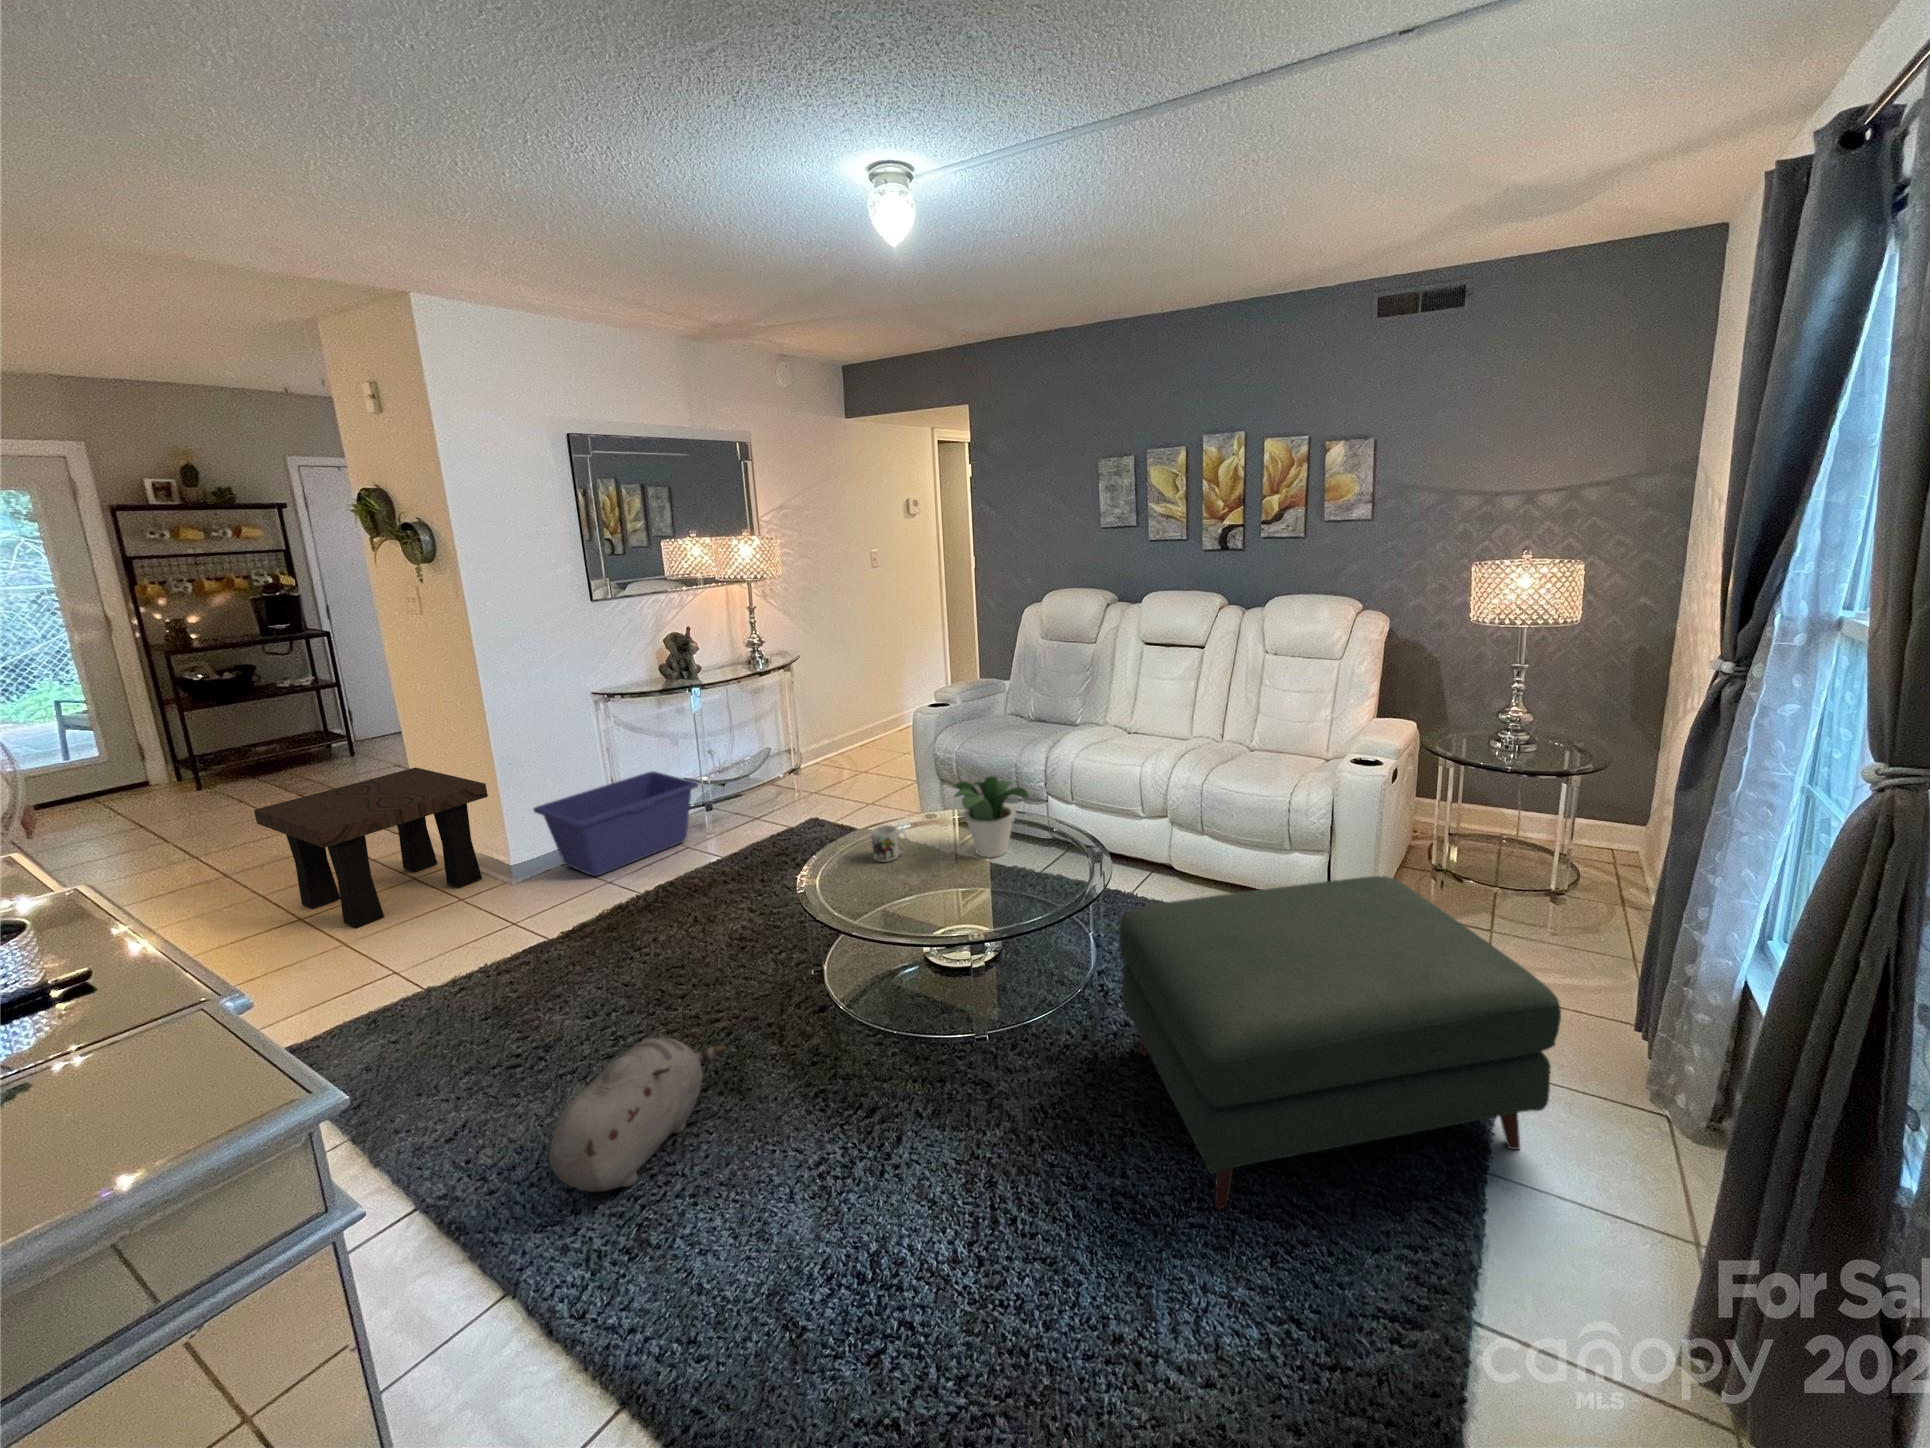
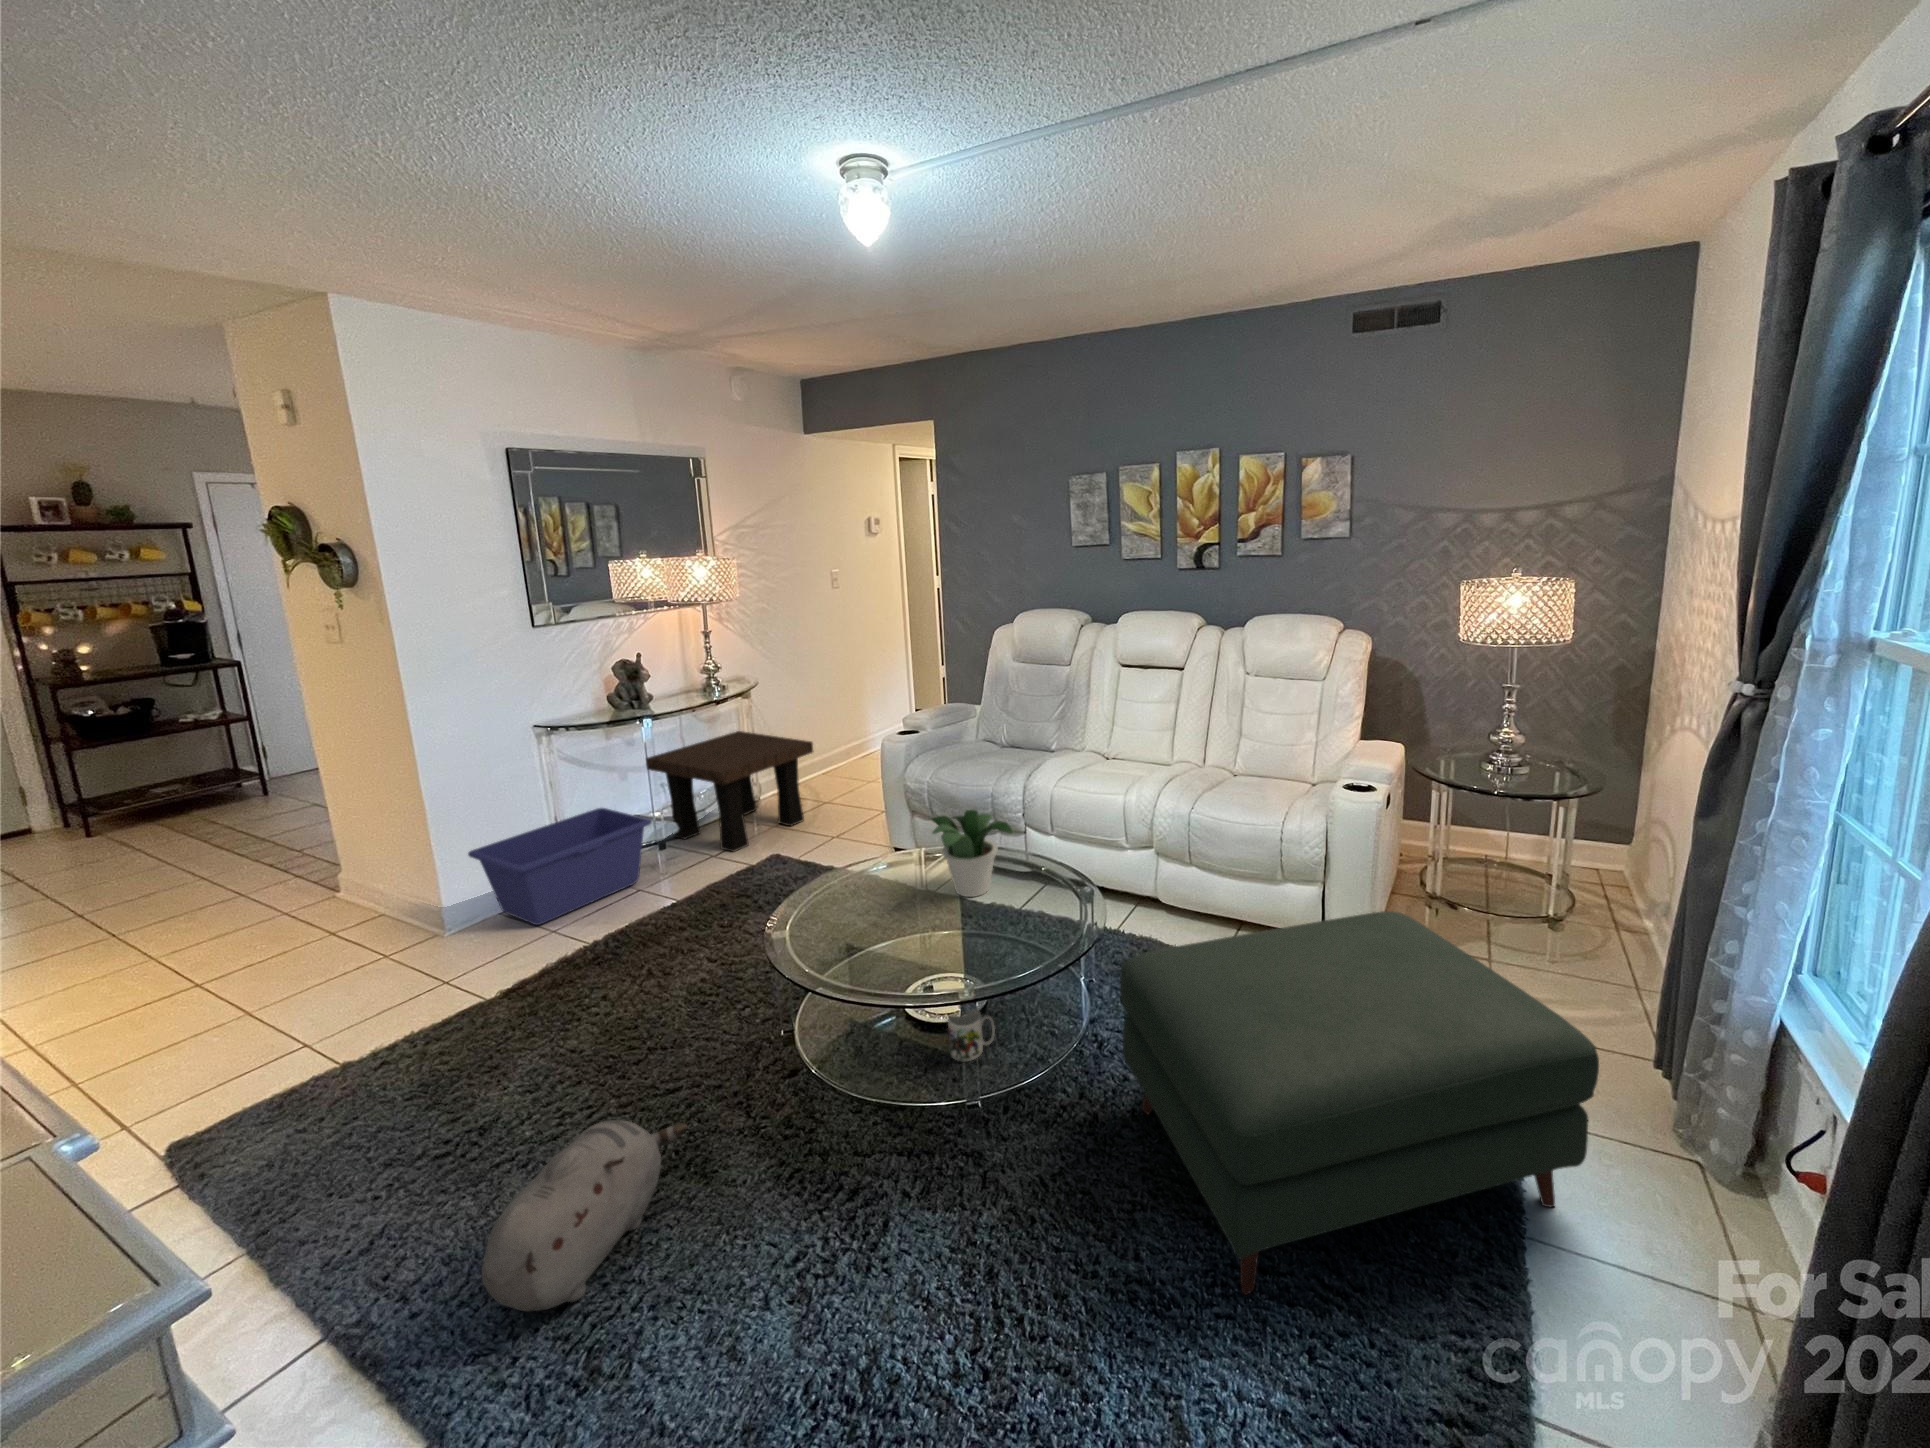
side table: present [254,767,488,928] -> present [646,731,813,852]
mug: present [871,825,907,862] -> present [948,1009,995,1061]

